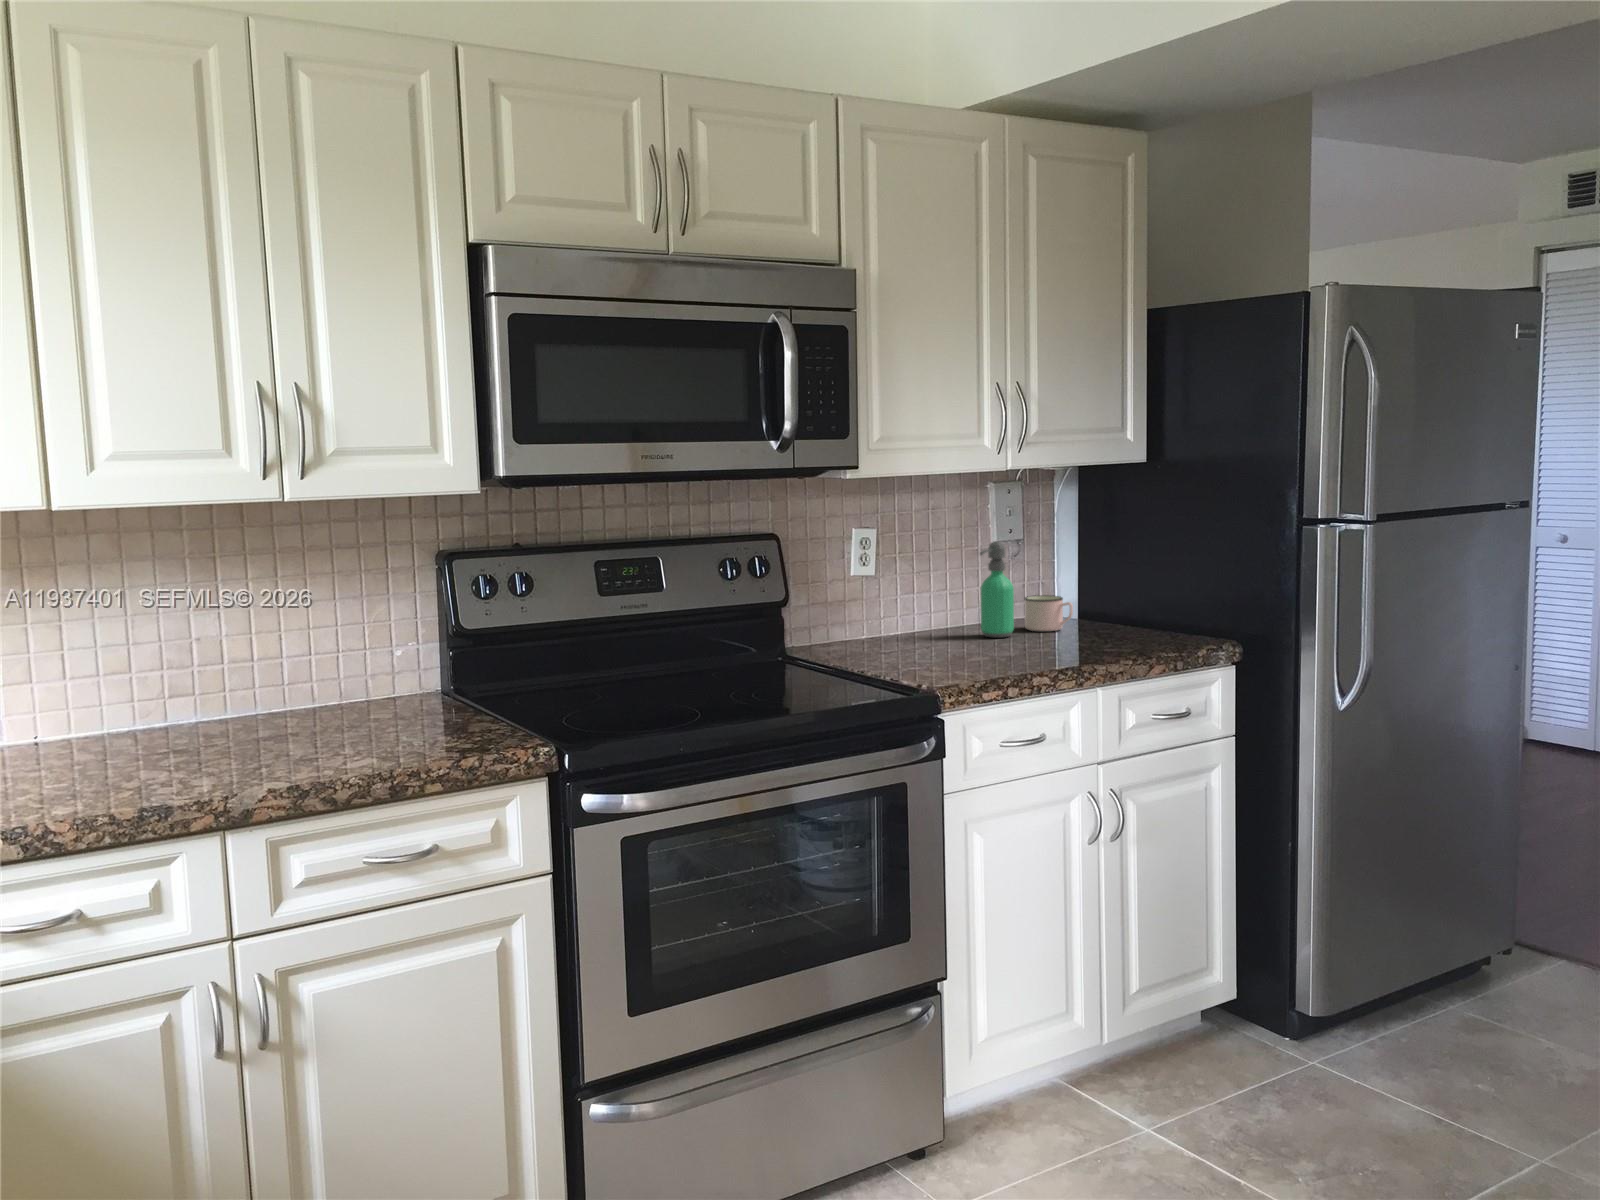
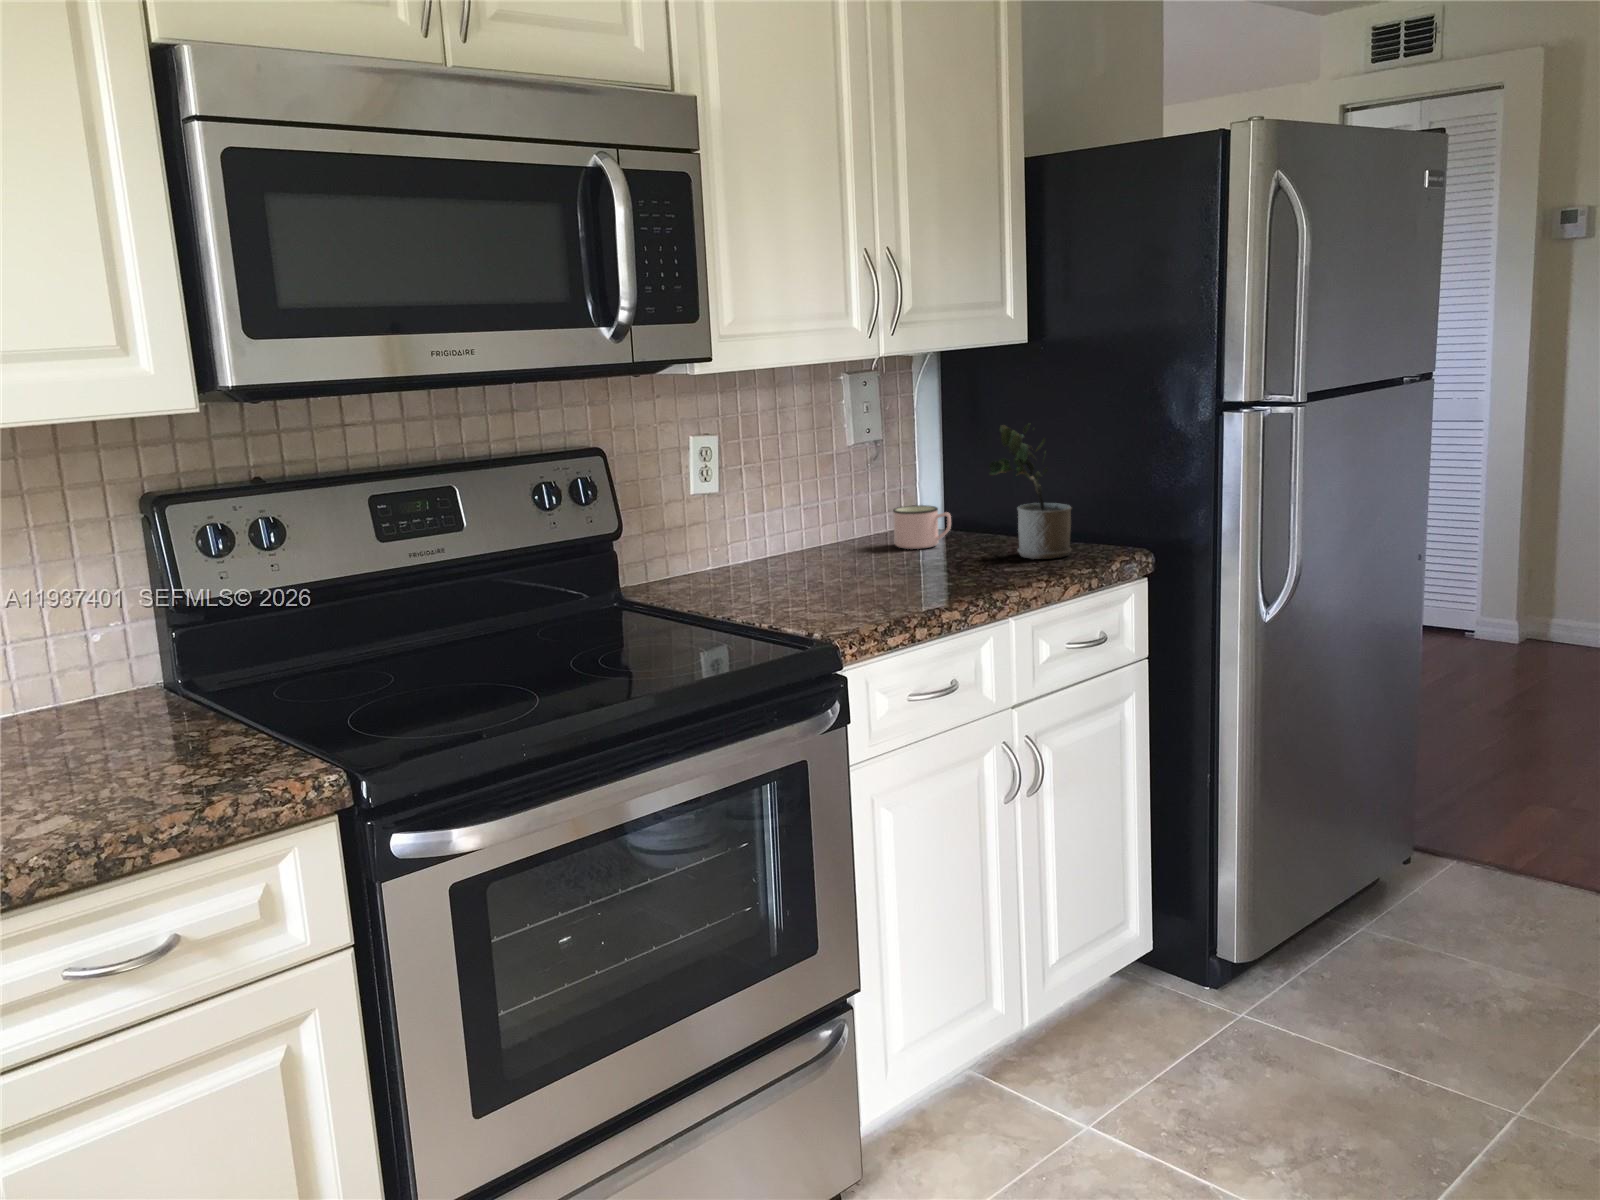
potted plant: none [1098,529,1171,644] -> present [989,424,1071,559]
soap dispenser: present [980,541,1014,638] -> none [846,444,887,560]

